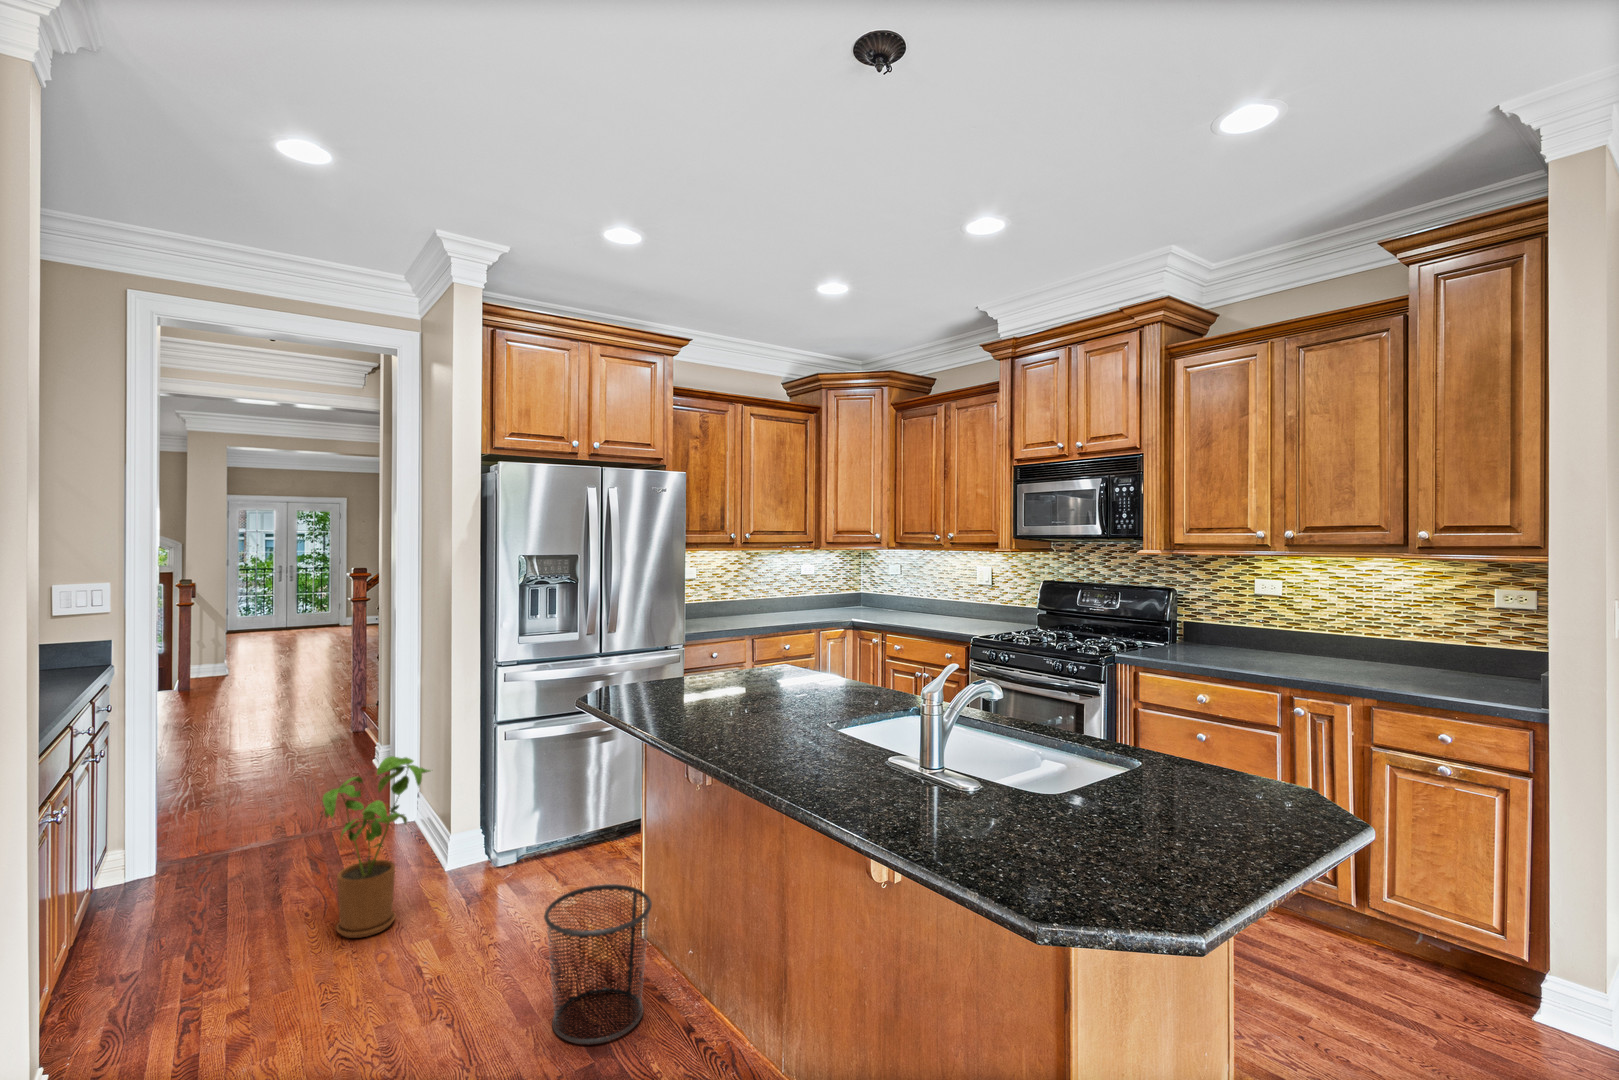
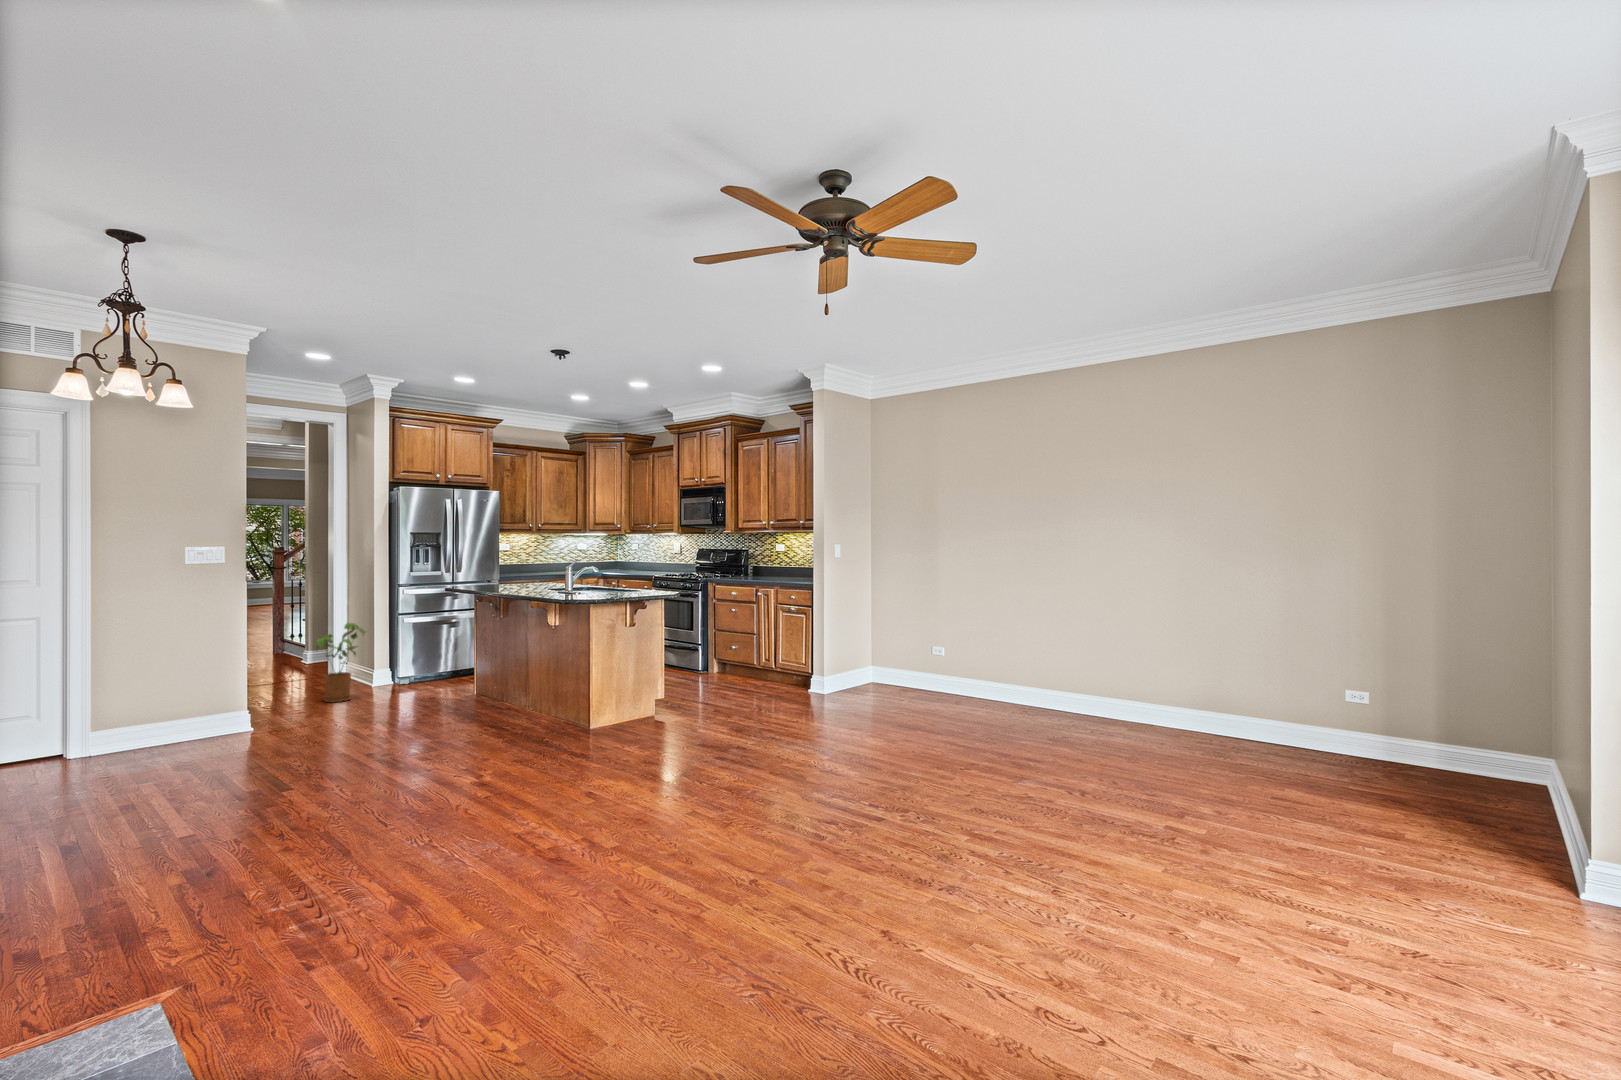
waste bin: present [544,884,652,1044] -> none [430,663,475,714]

